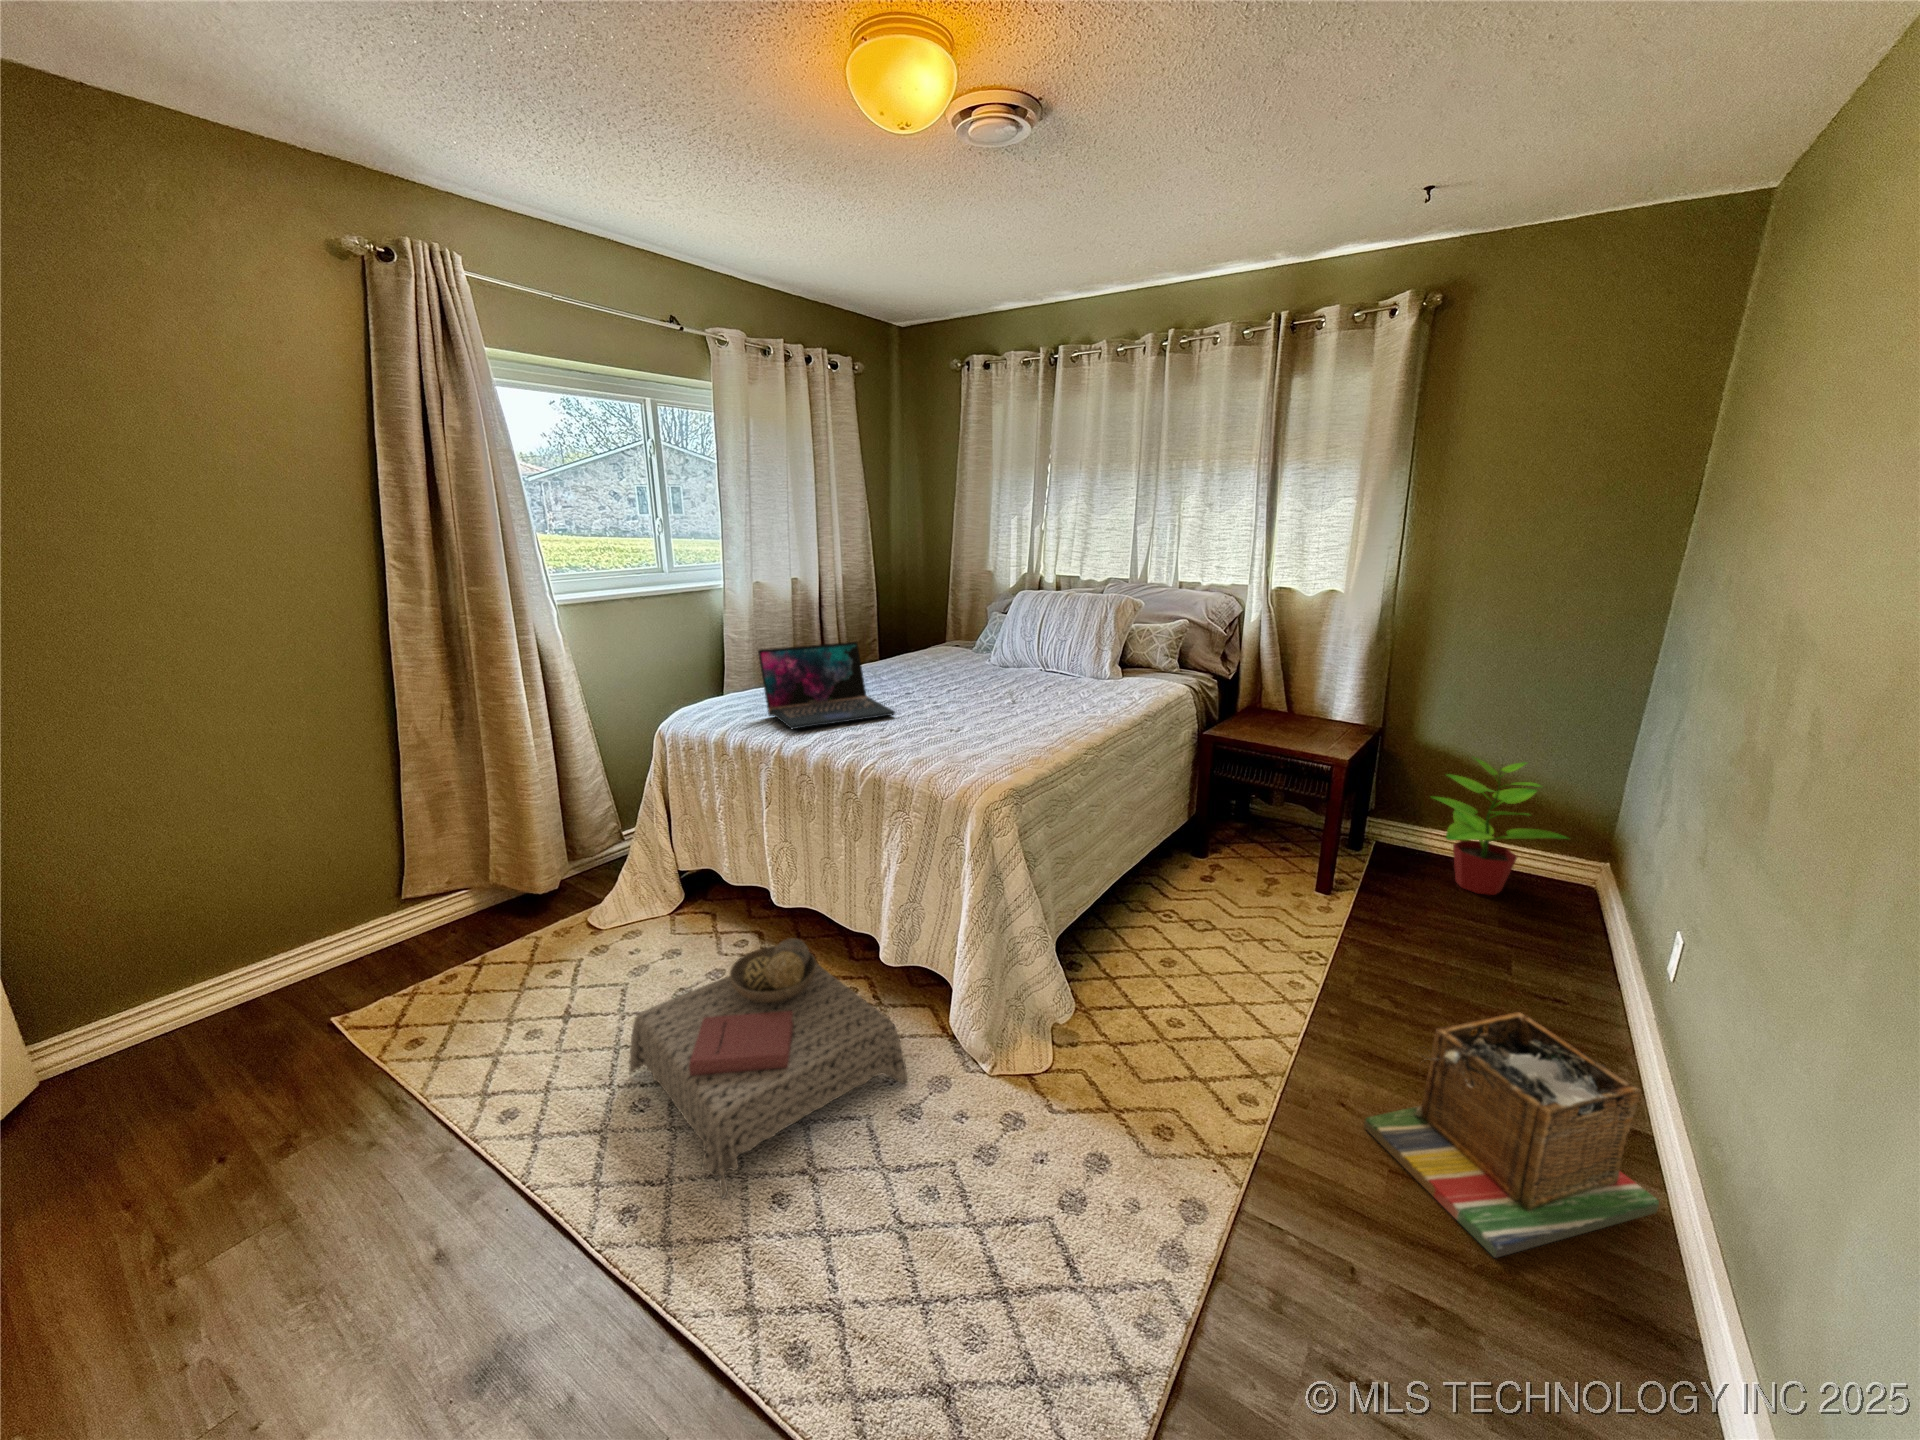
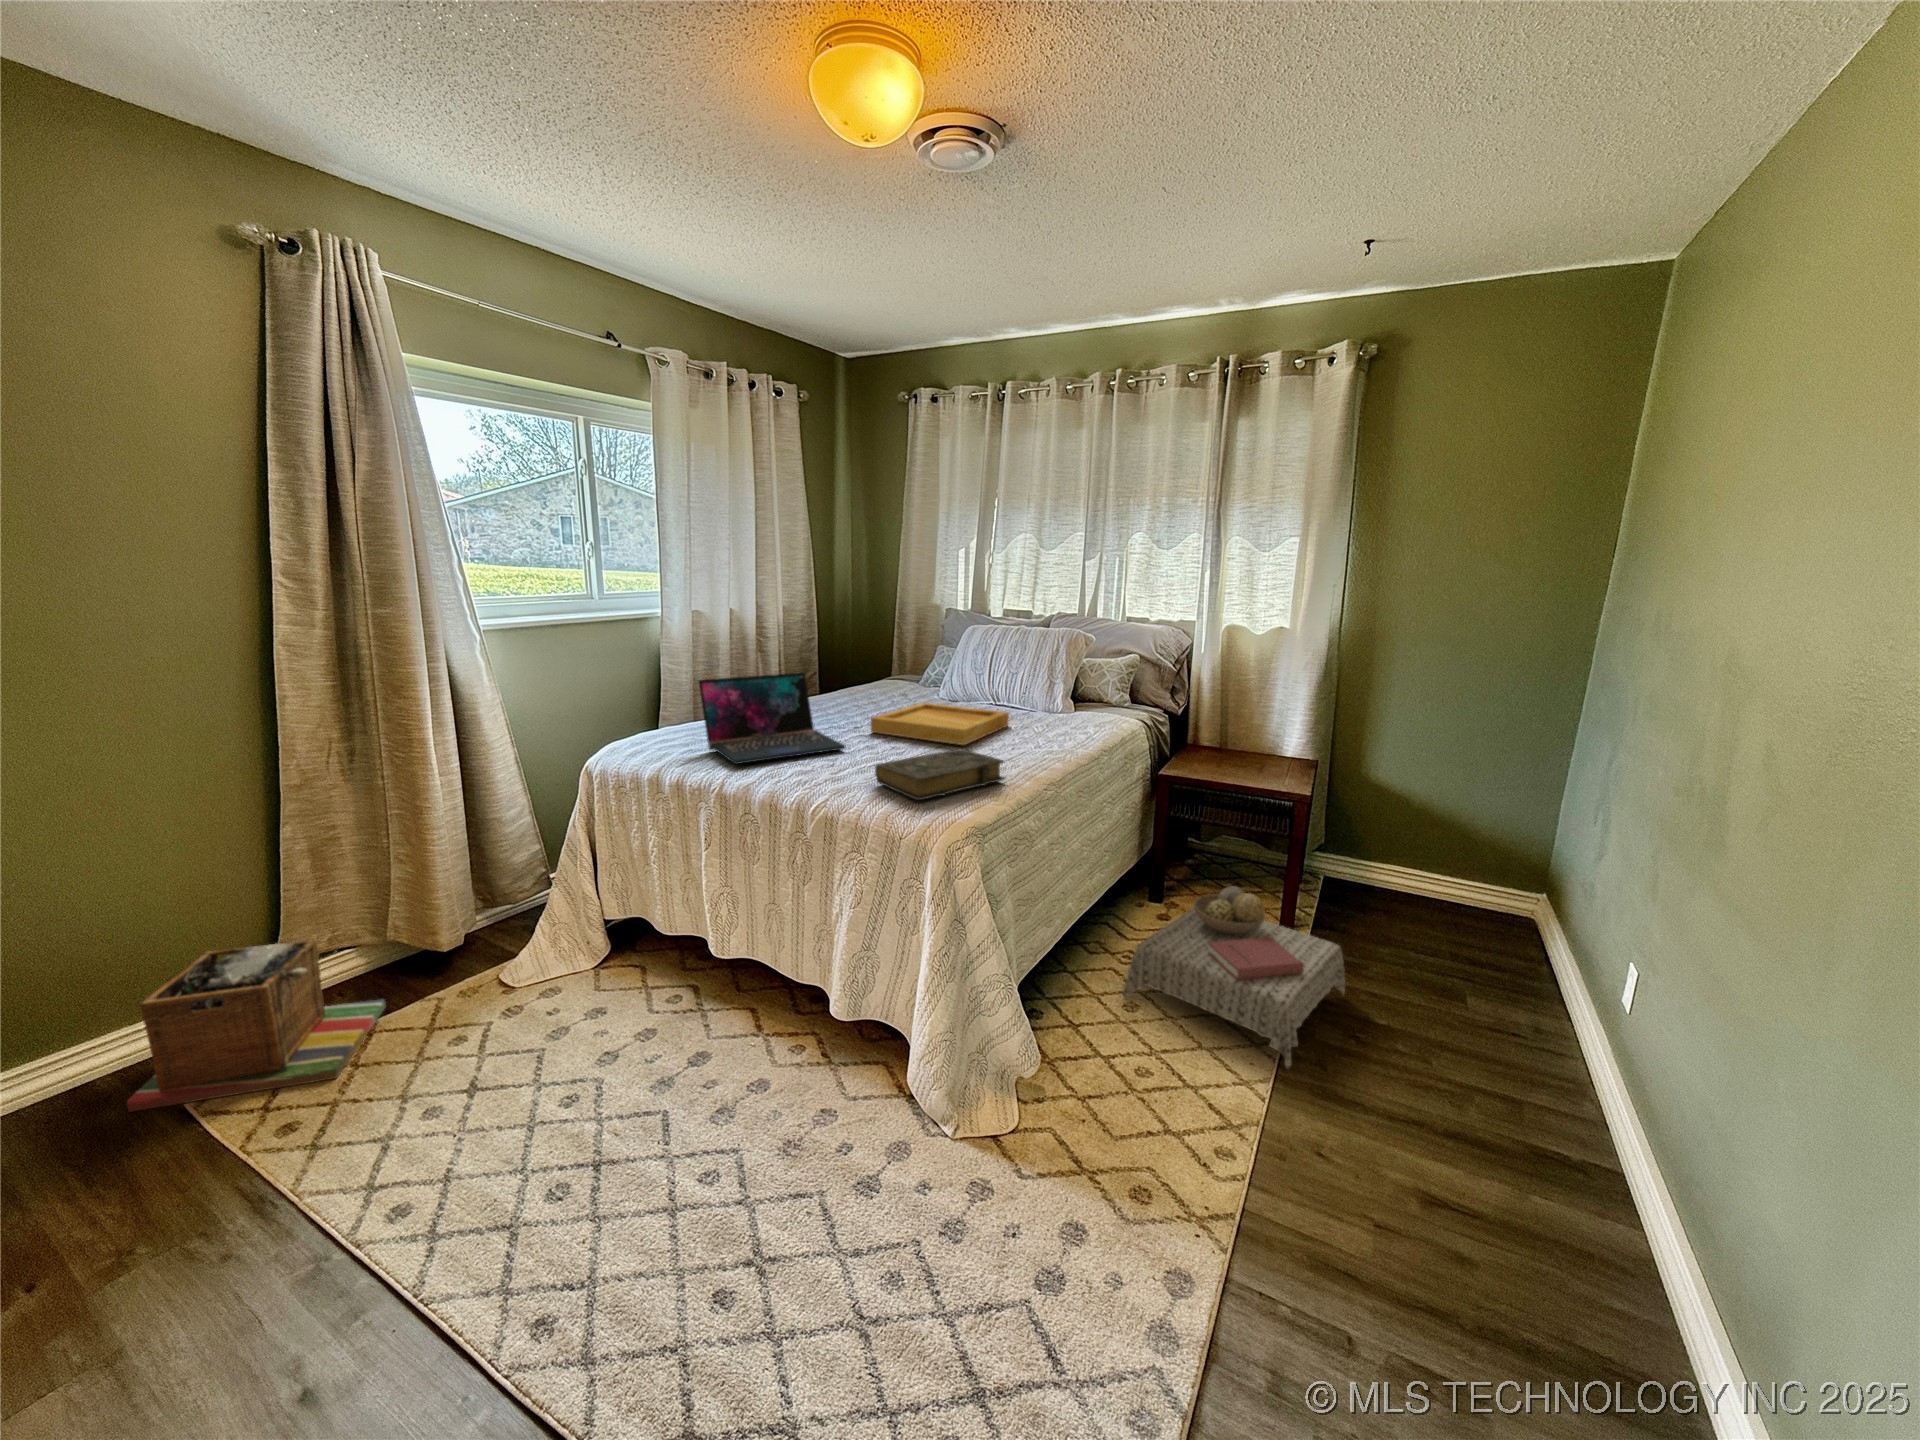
tray: none [921,669,1055,711] -> present [871,703,1009,745]
book: none [921,714,1047,764] -> present [875,749,1005,800]
potted plant: present [1431,757,1568,895] -> none [1374,789,1509,927]
ottoman: present [629,938,907,1198] -> present [1123,886,1345,1069]
laundry basket: present [1364,1012,1659,1258] -> present [127,940,386,1112]

